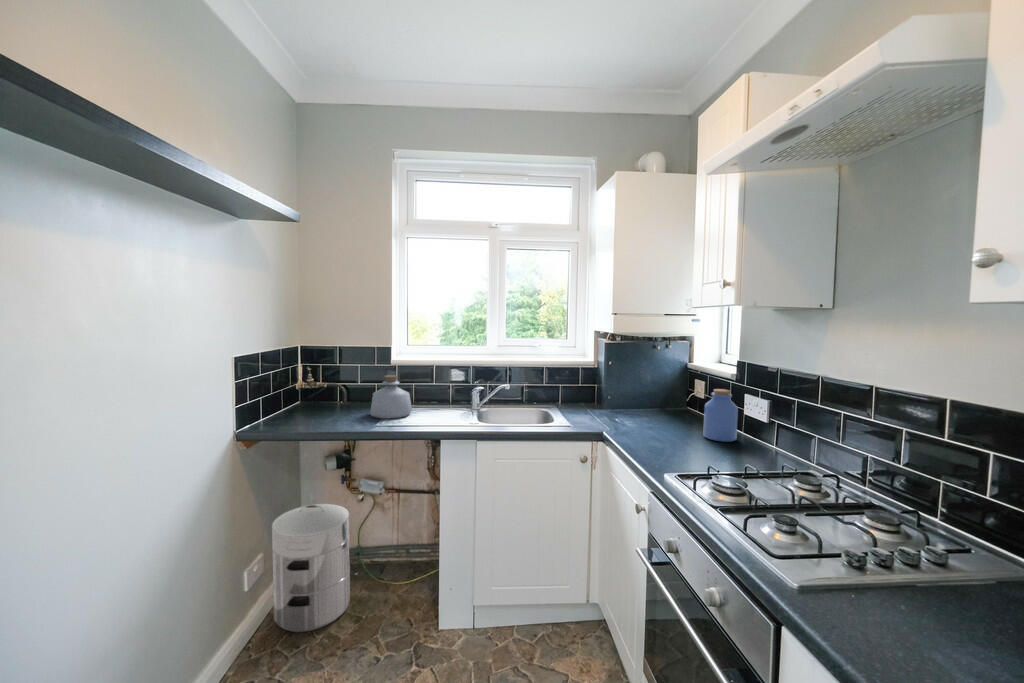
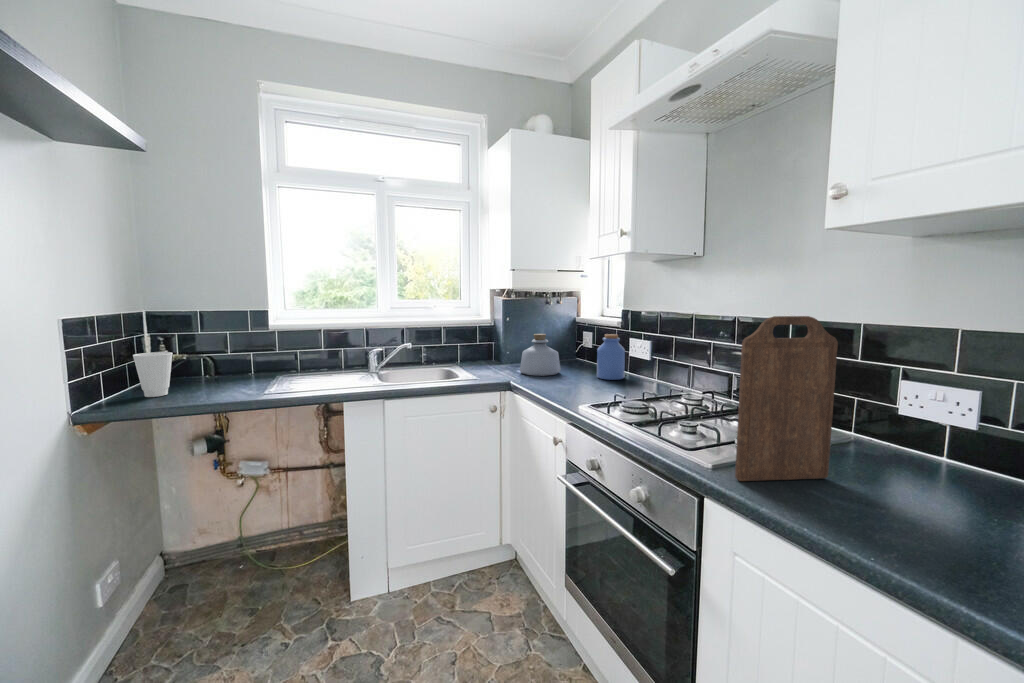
bottle: present [370,375,412,419] -> present [520,334,561,376]
cup: none [283,382,312,421] -> present [133,352,173,397]
cutting board: none [821,419,976,632] -> present [735,316,838,481]
waste bin: present [272,504,350,632] -> none [130,492,239,641]

